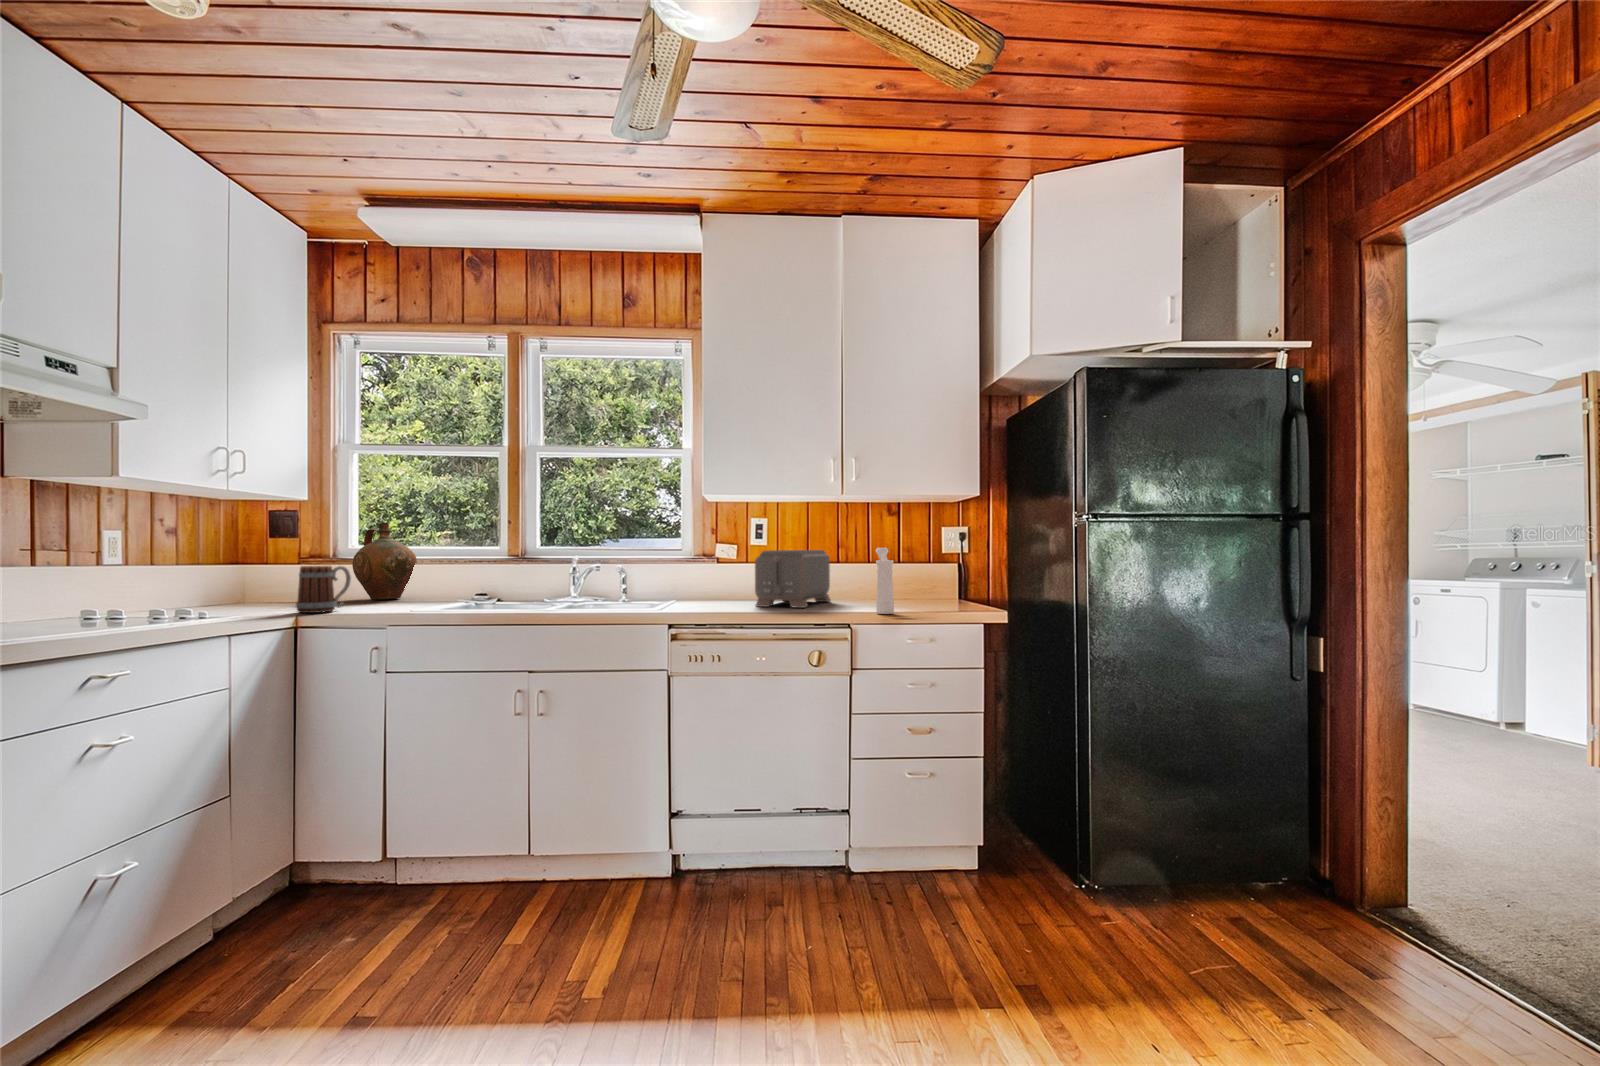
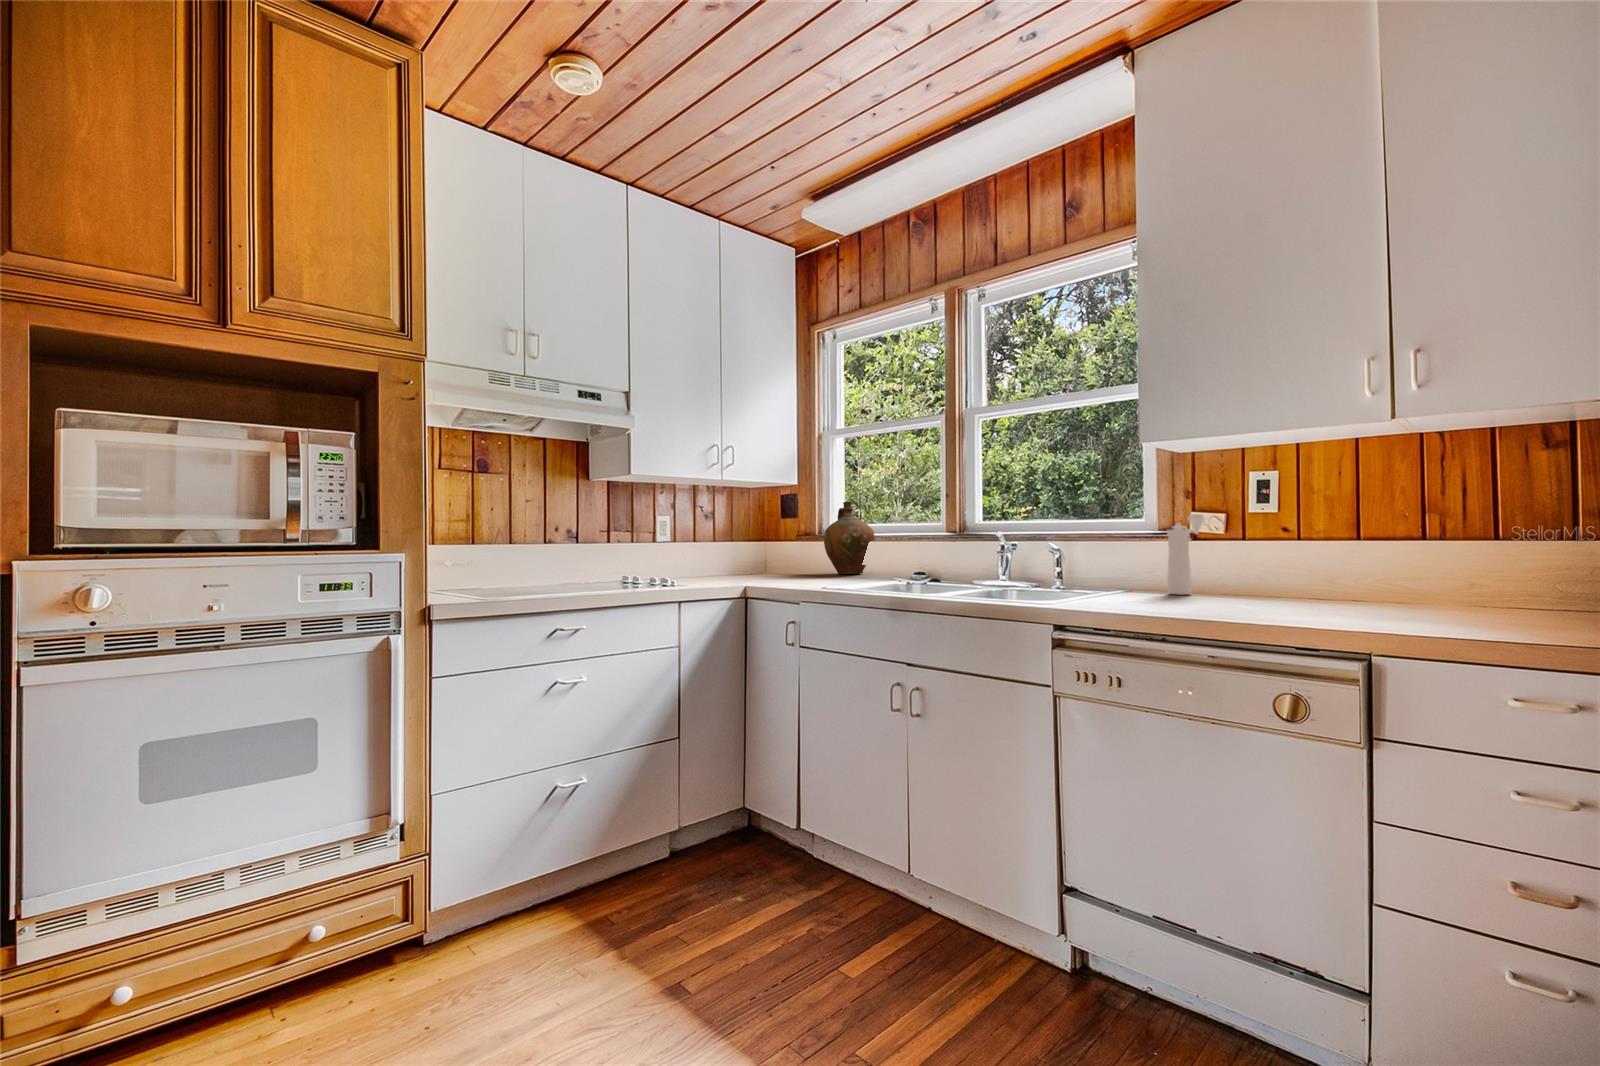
pepper mill: present [876,548,894,614] -> present [1166,514,1205,595]
toaster: present [755,550,831,608] -> none [1215,517,1387,611]
mug: present [296,566,351,613] -> none [750,542,793,584]

